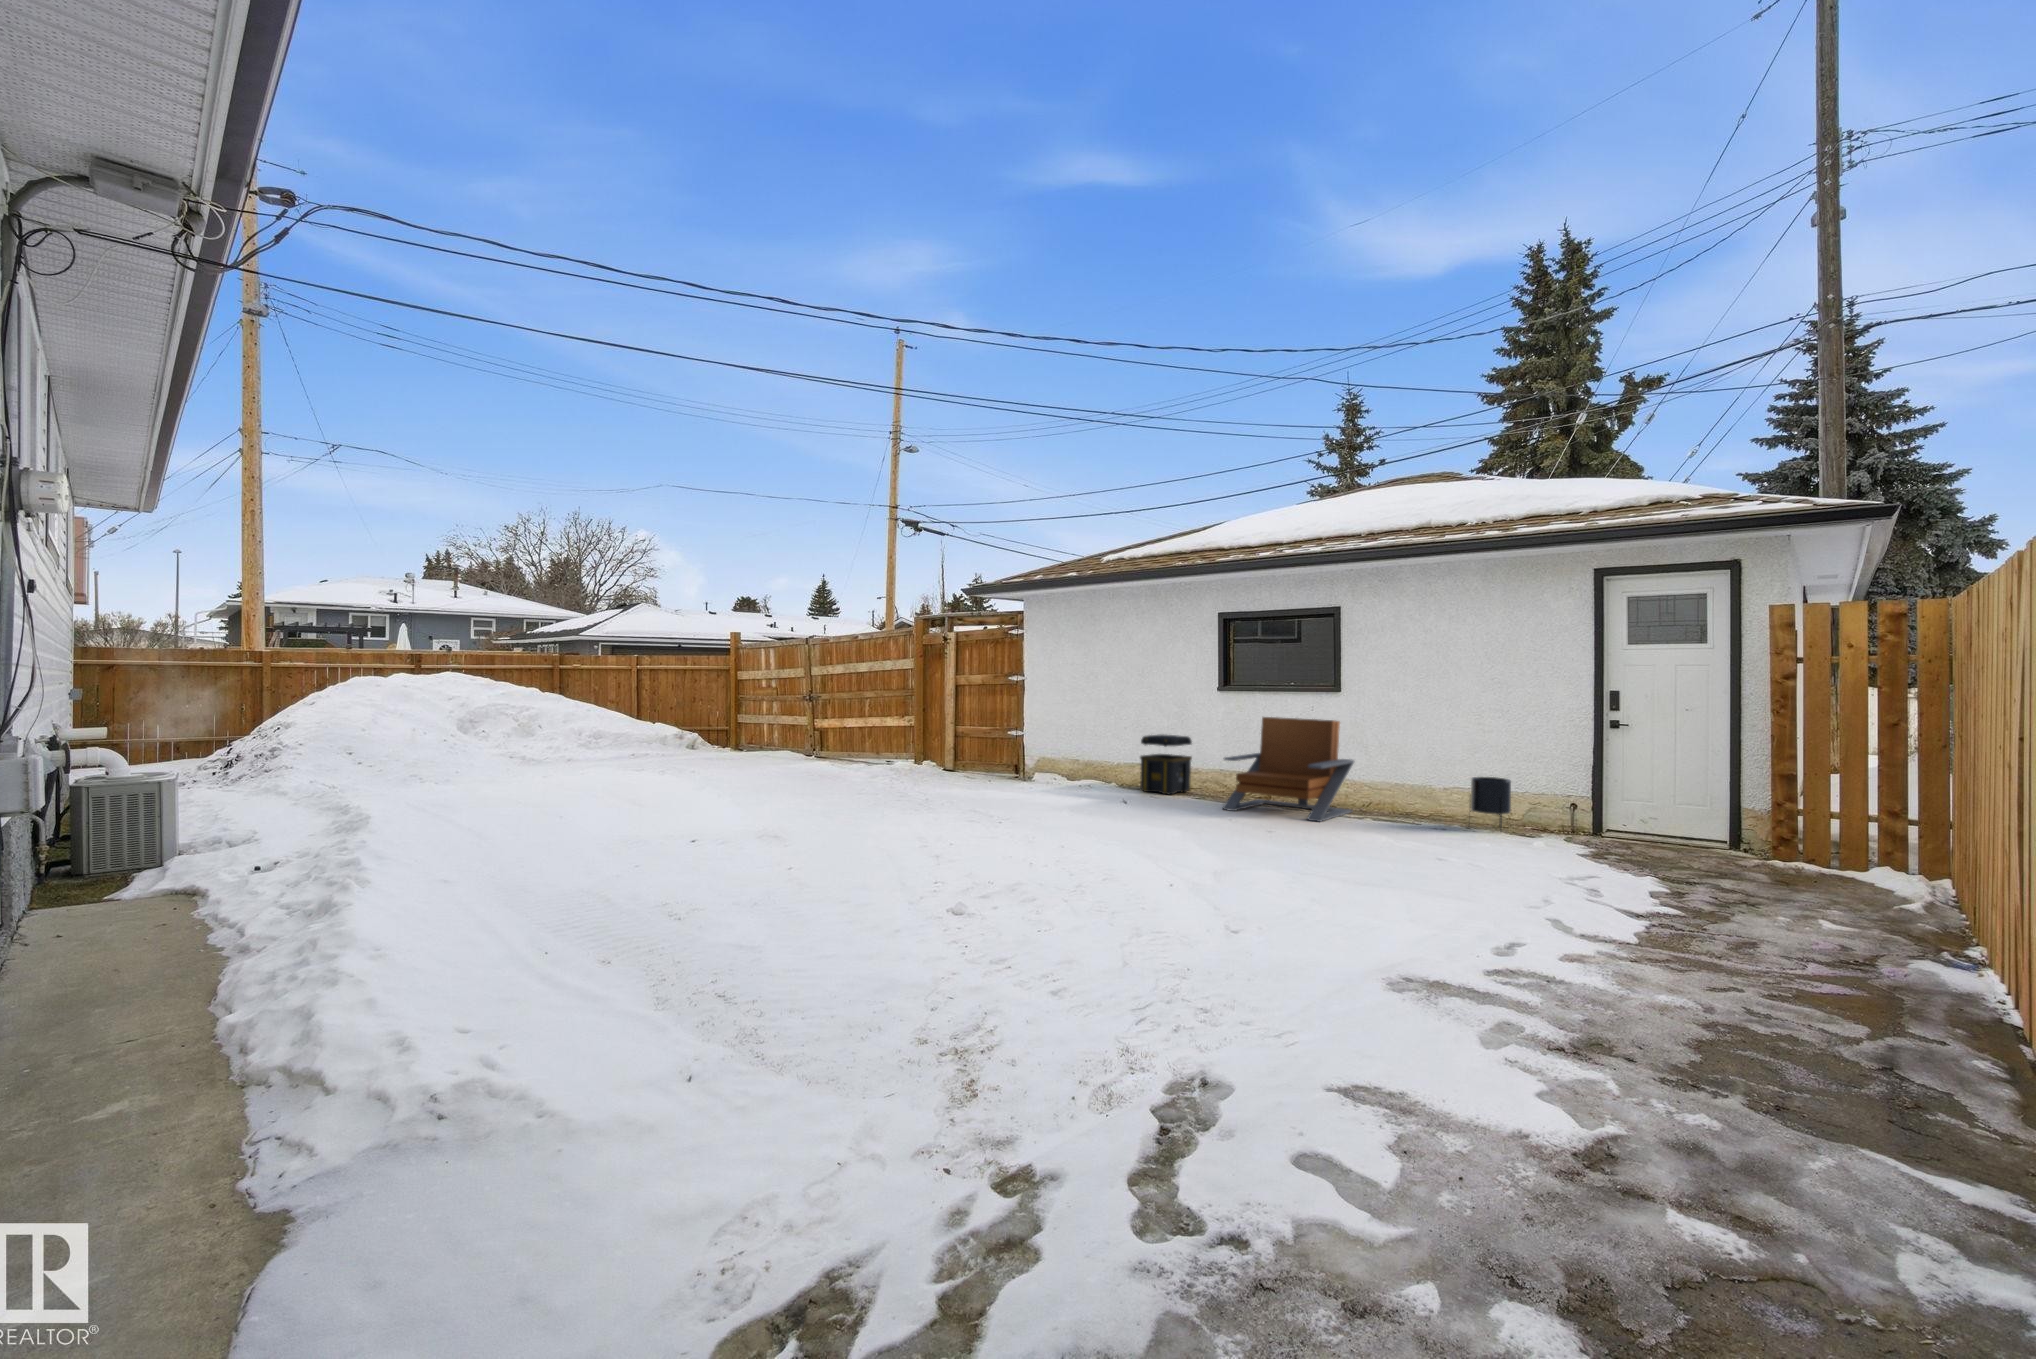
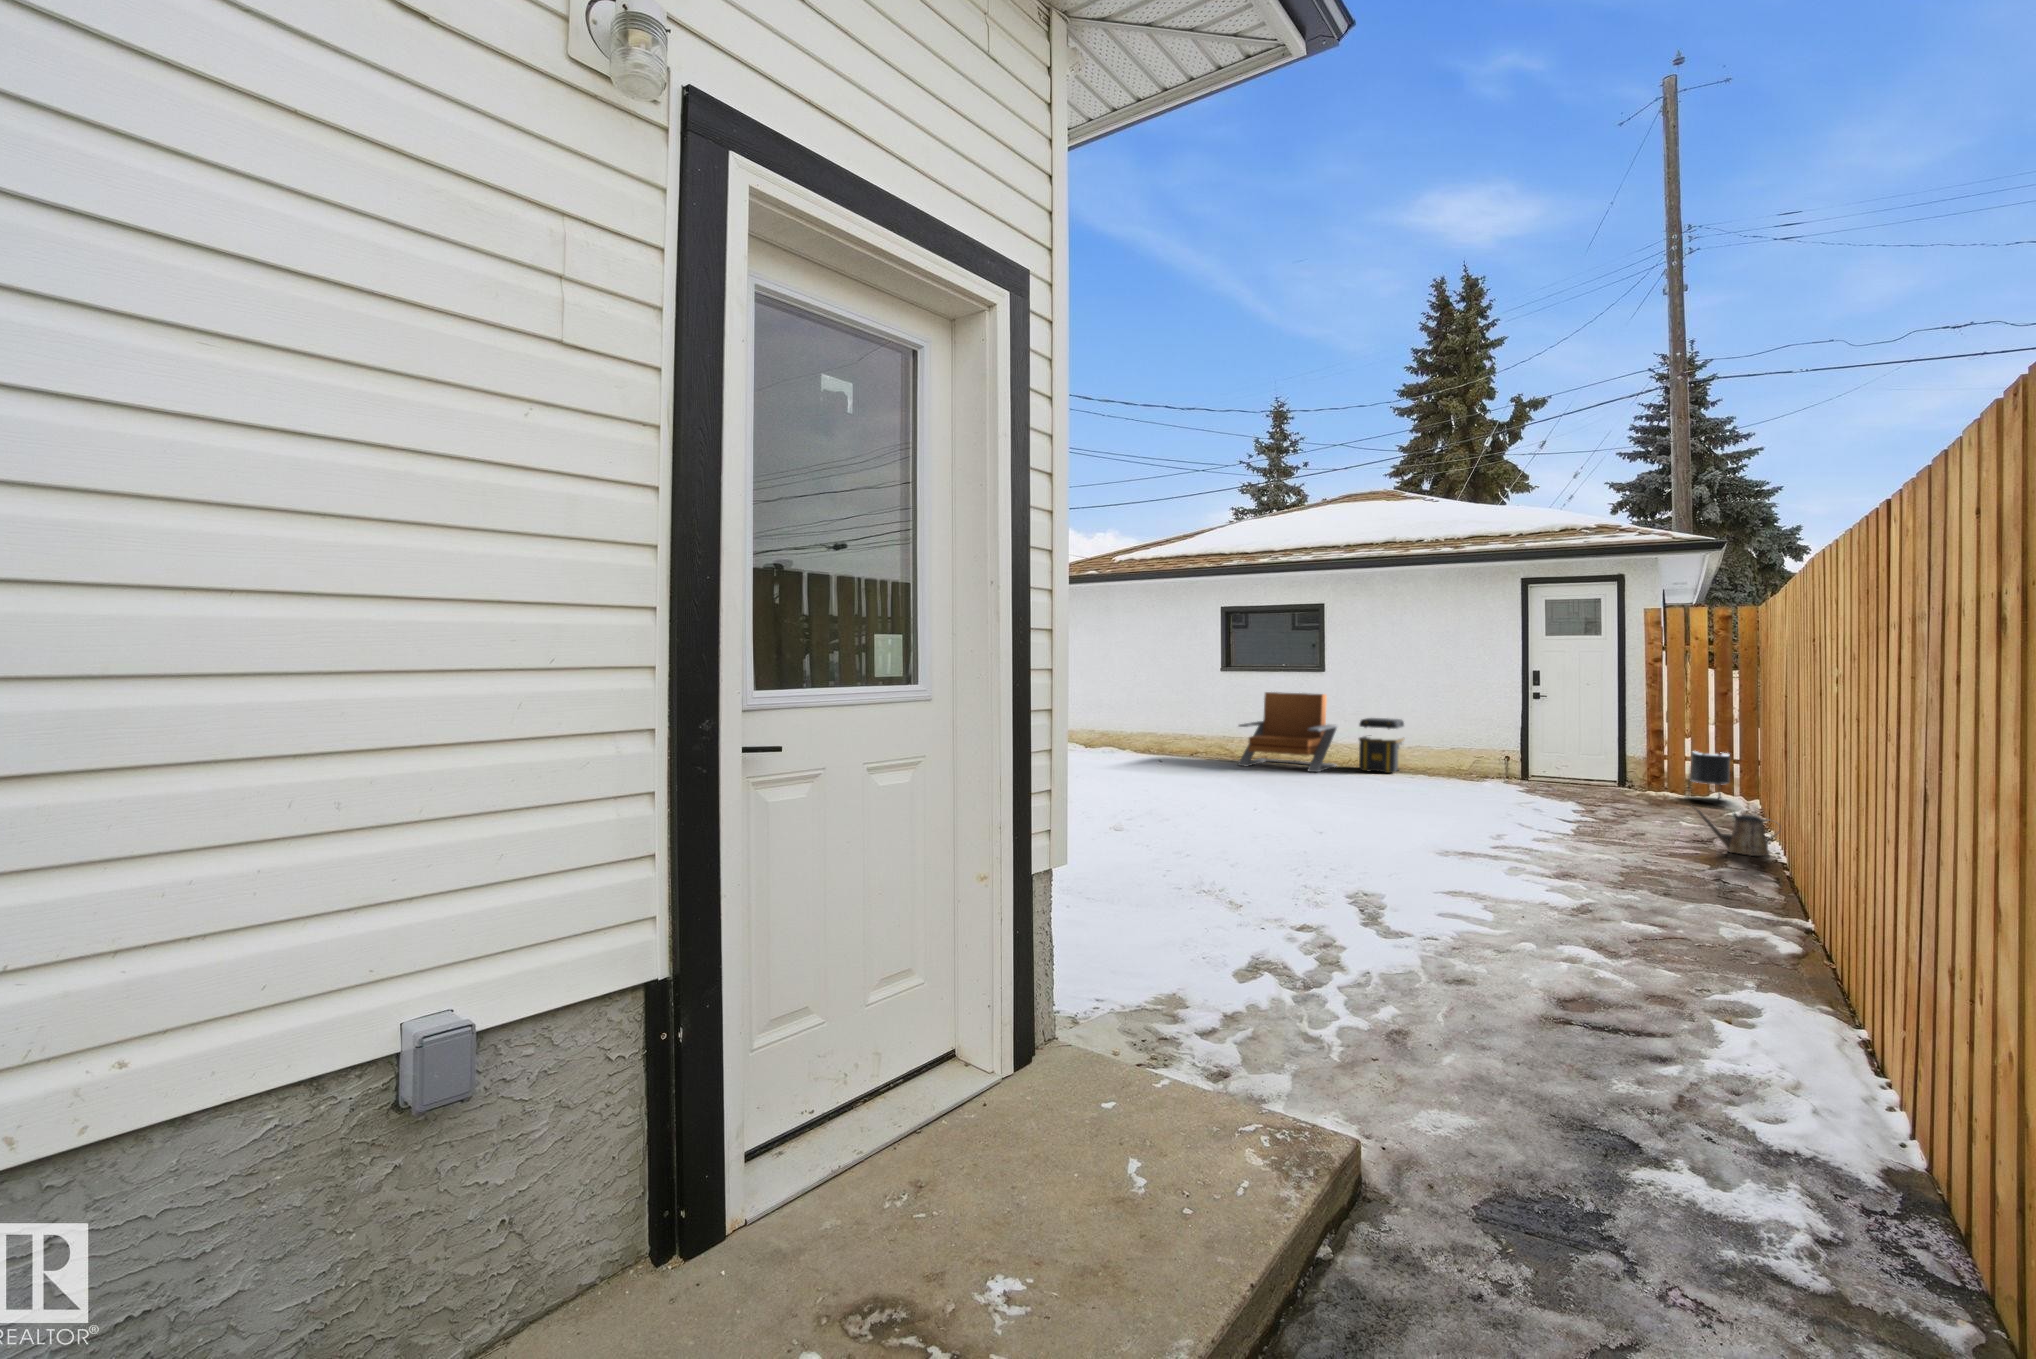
toolbox: present [1140,735,1192,794] -> present [1359,718,1404,773]
planter: present [1470,777,1511,827] -> present [1689,751,1730,797]
watering can: none [1831,909,1991,1001] -> present [1692,806,1781,856]

